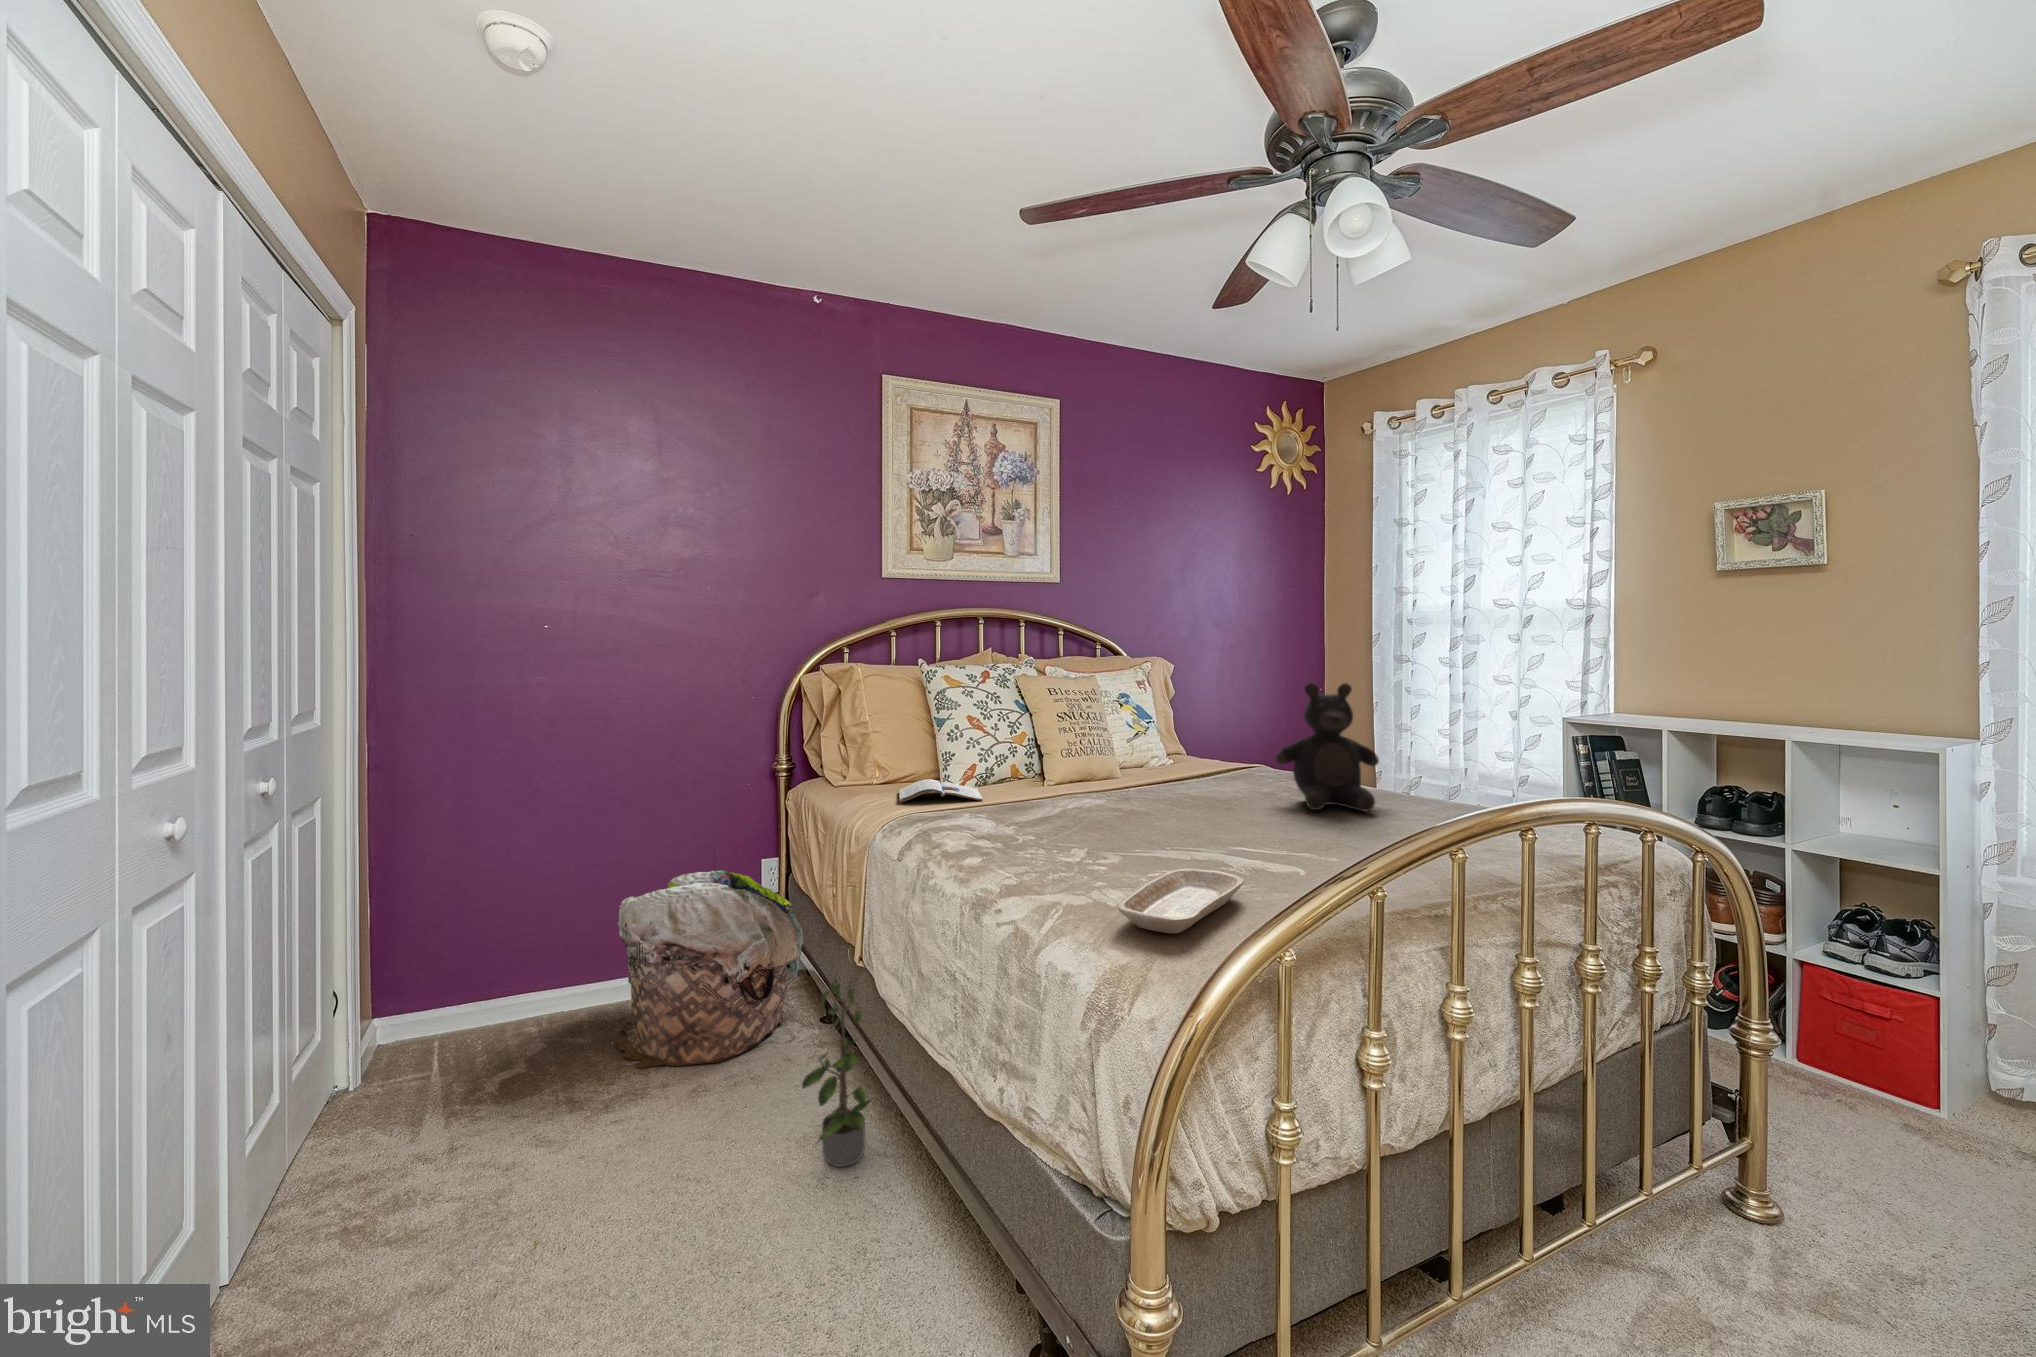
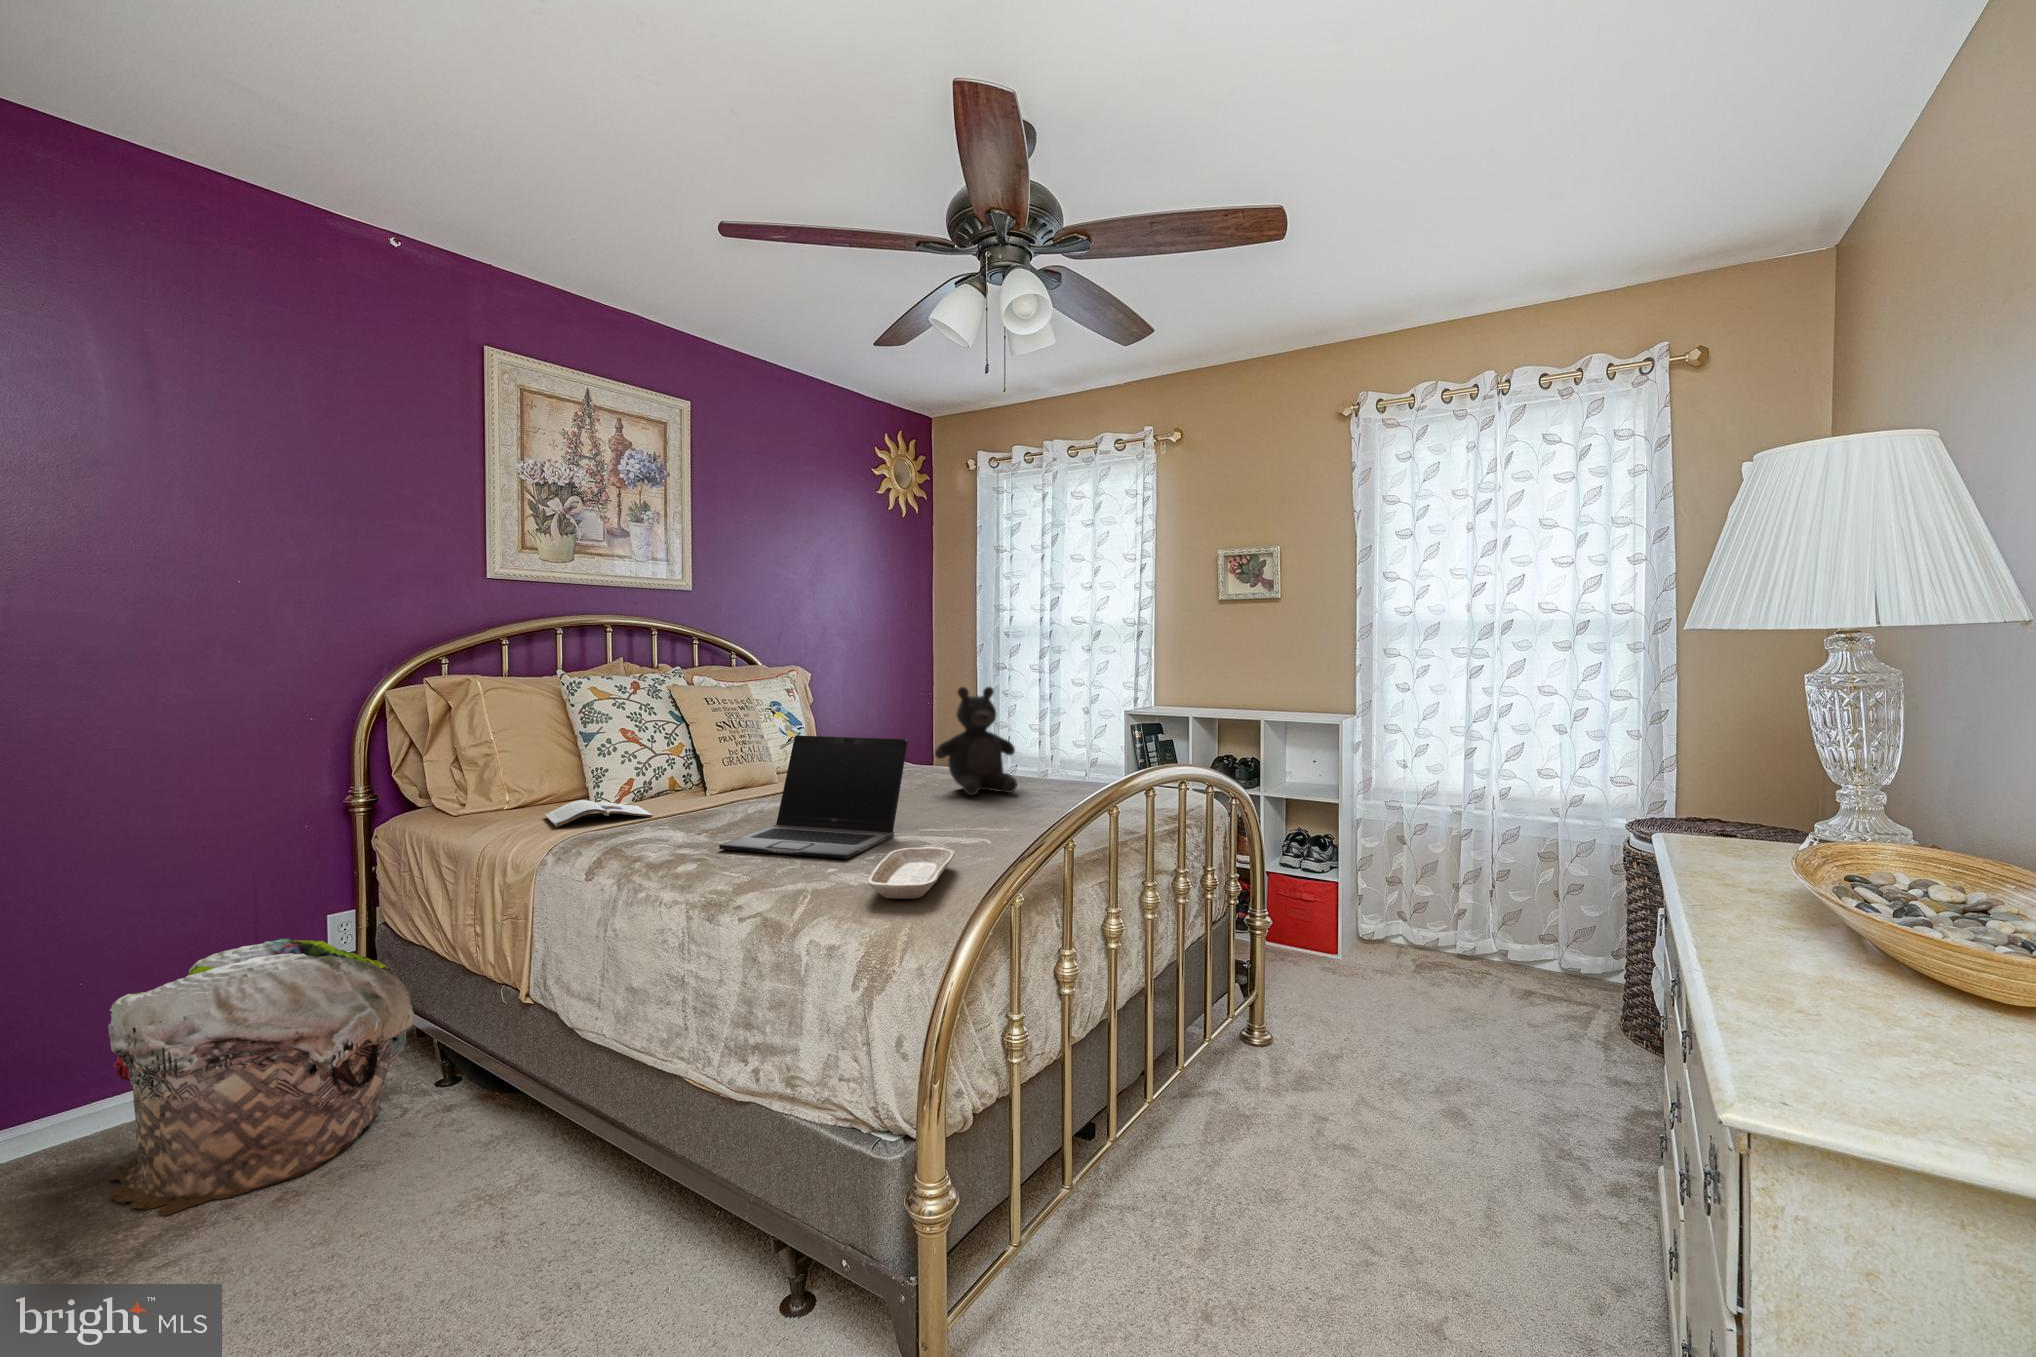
laptop: none [1014,730,1219,872] -> present [719,735,908,859]
potted plant: present [802,979,870,1167] -> none [465,1019,568,1232]

